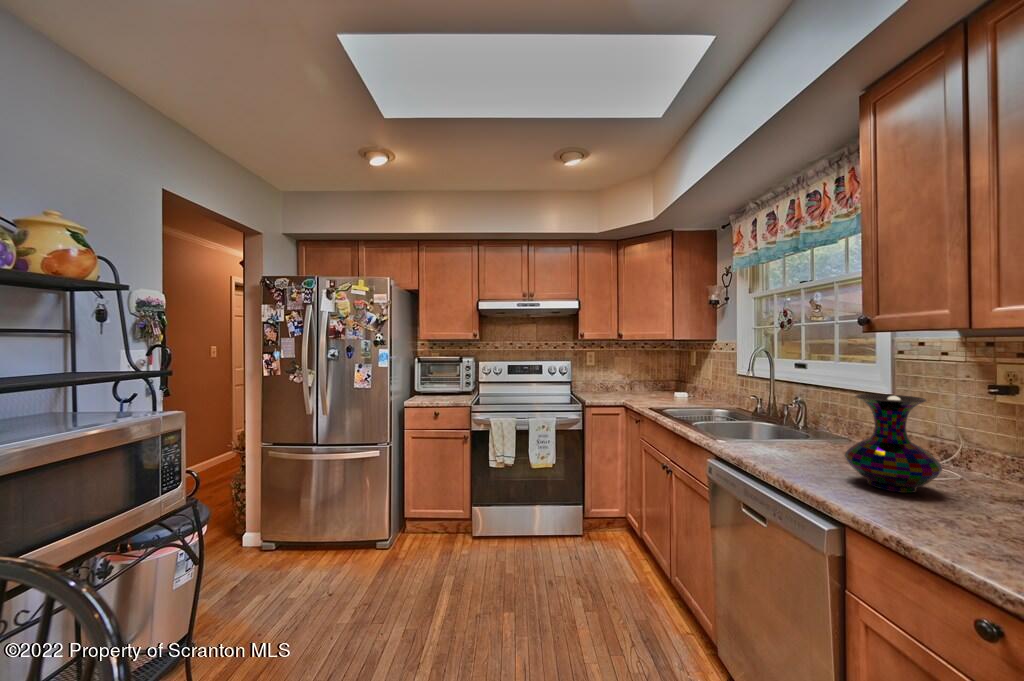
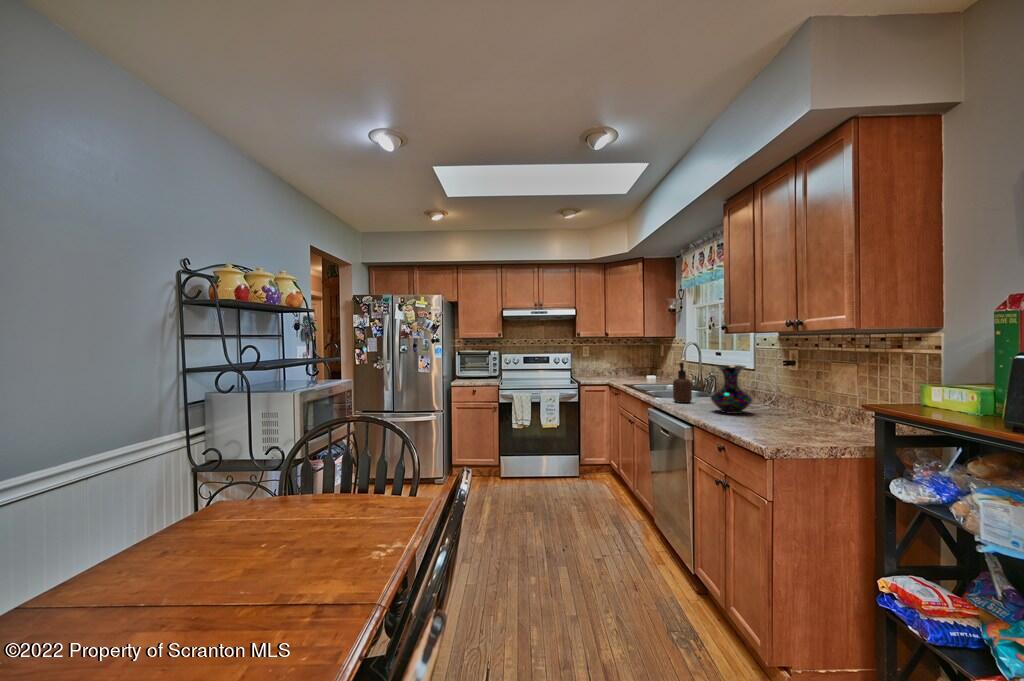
soap dispenser: none [751,384,786,454] -> present [673,362,692,403]

